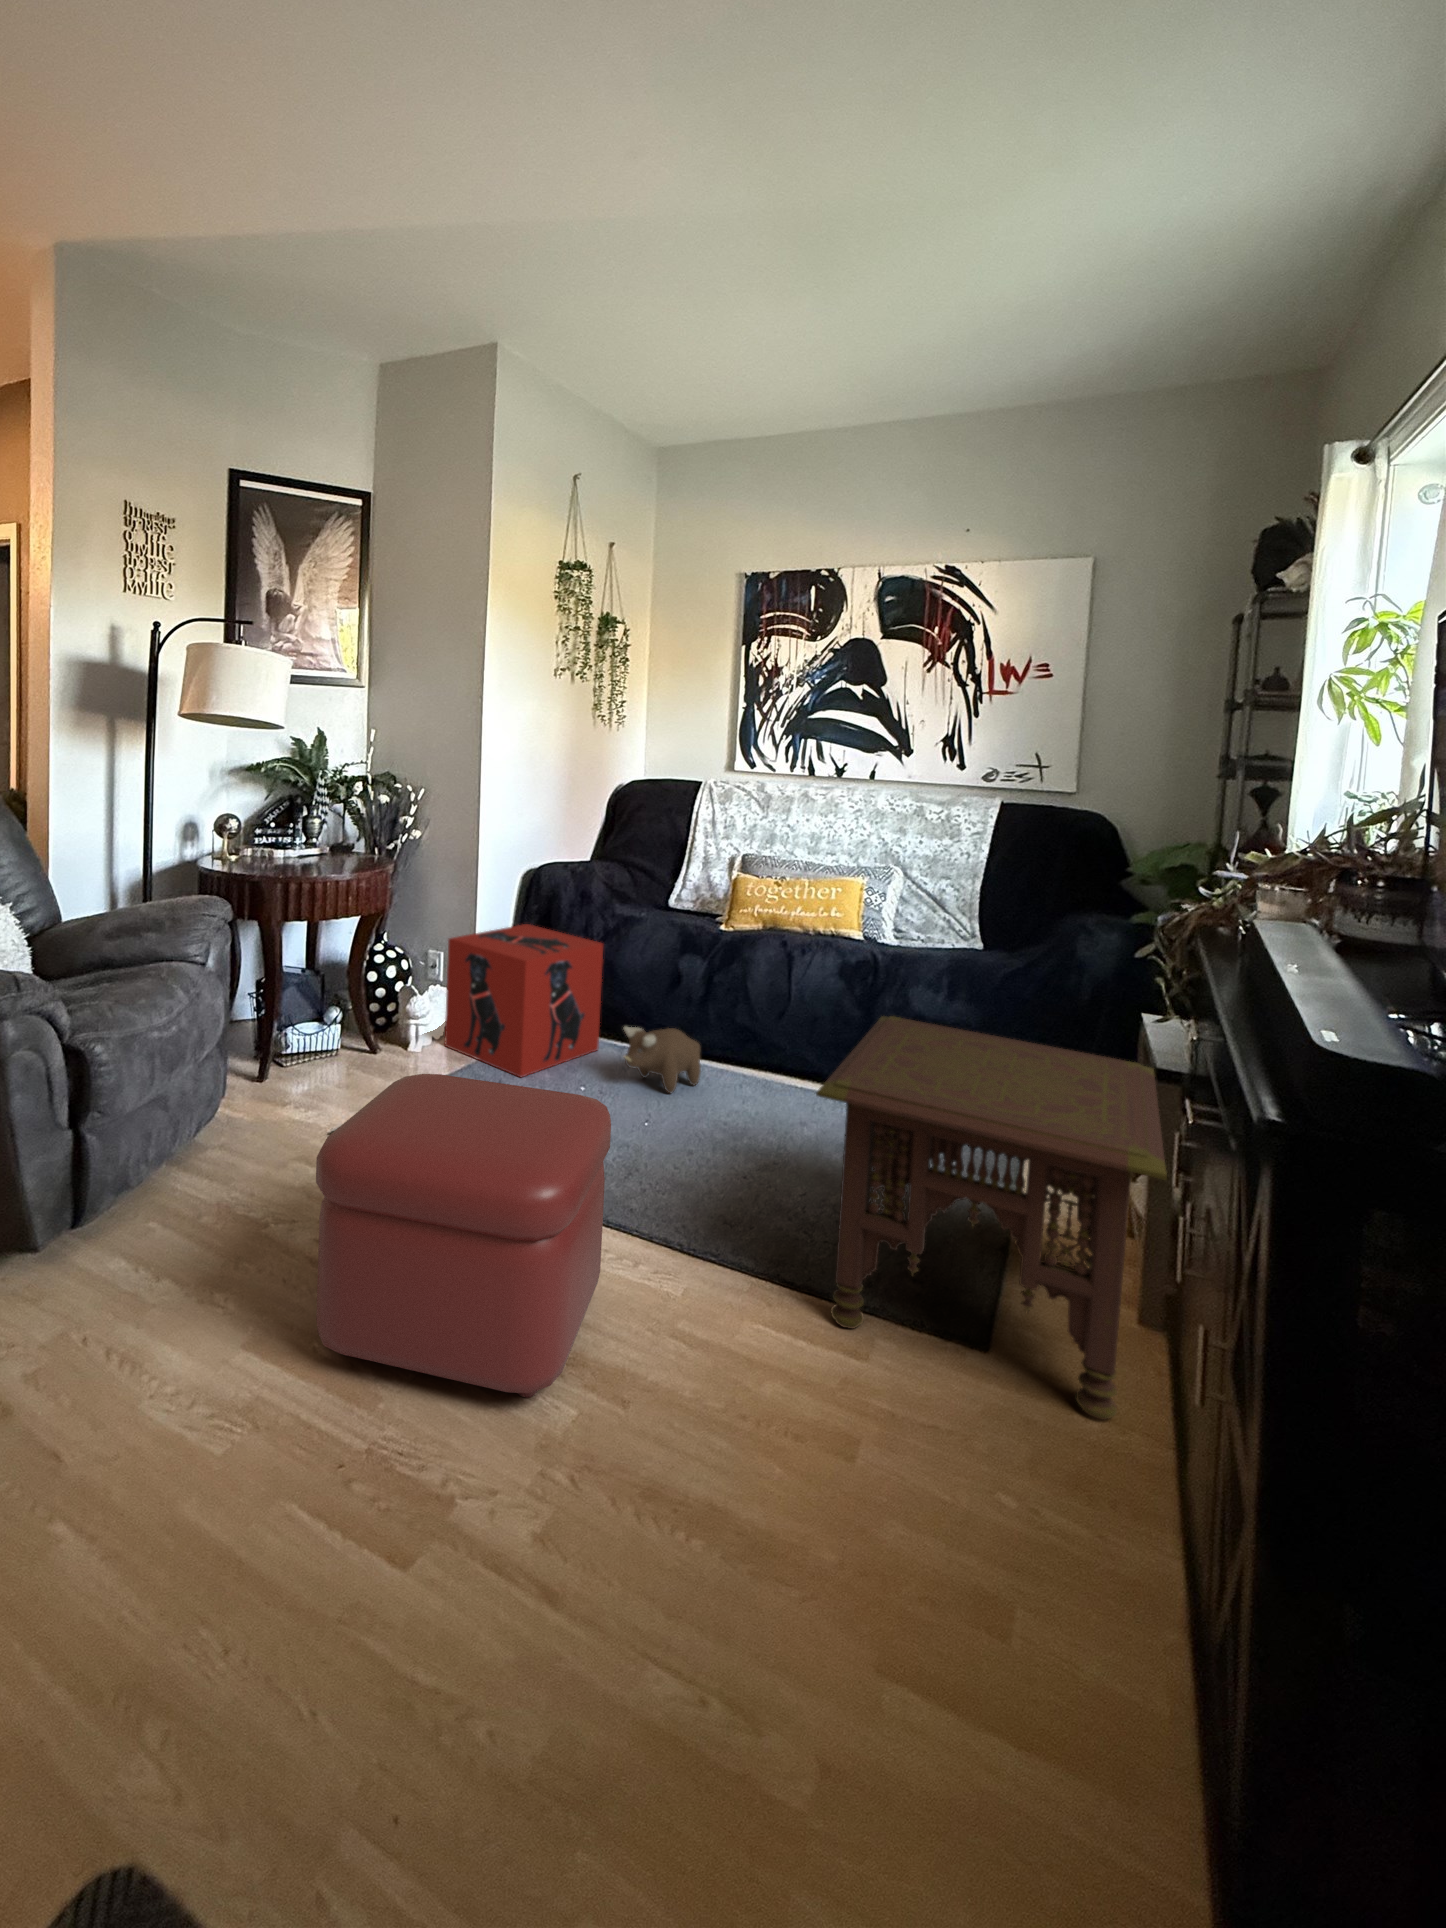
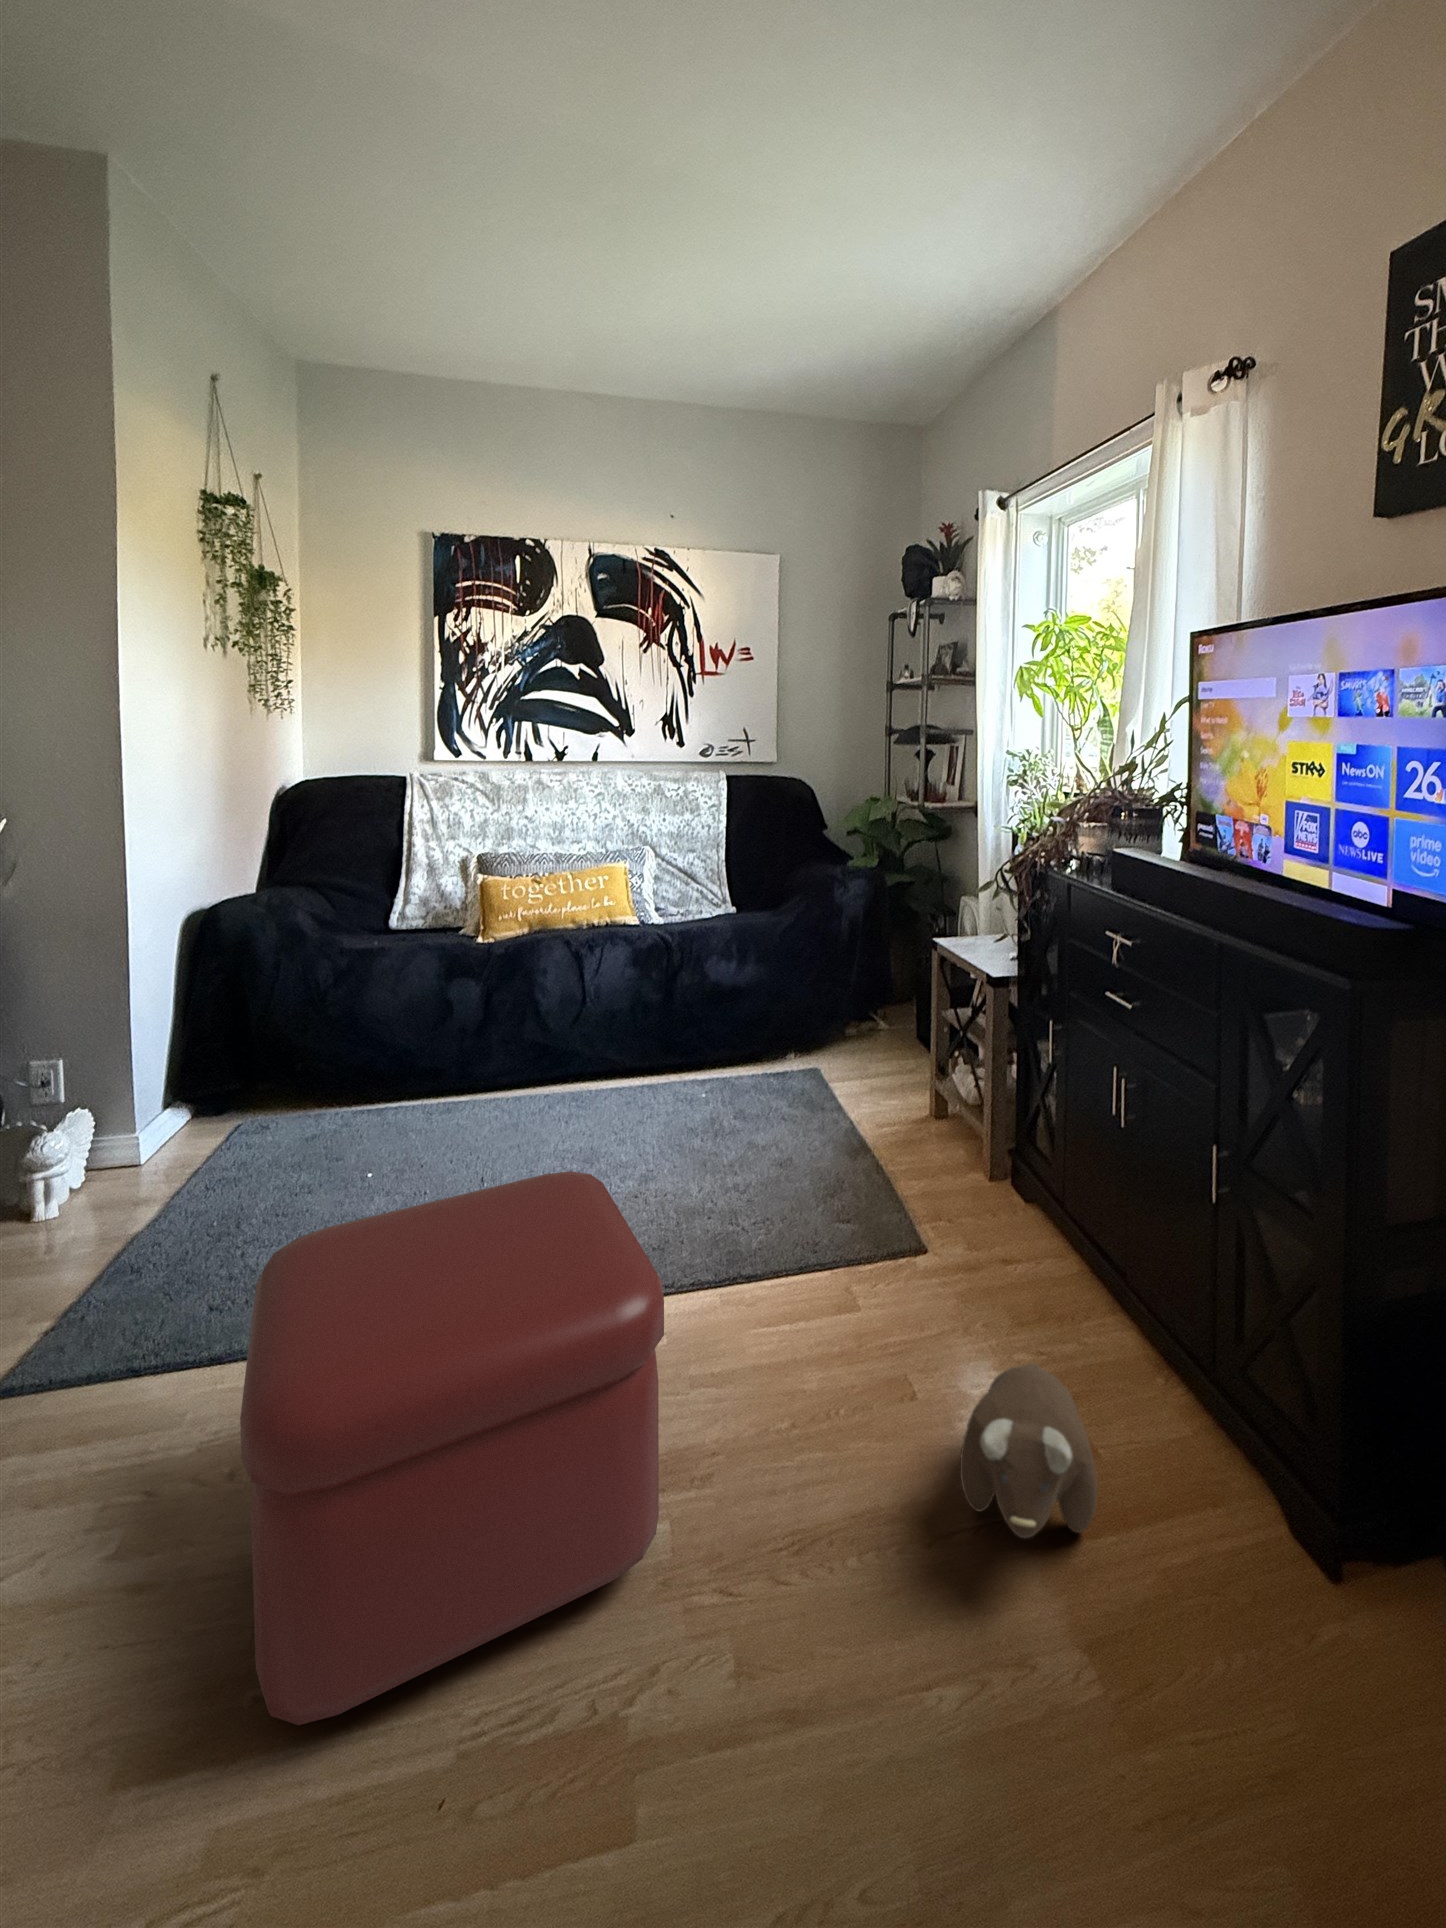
storage box: present [445,924,603,1077] -> none [96,990,354,1200]
side table: present [816,1016,1167,1420] -> none [758,971,1075,1292]
plush toy: present [624,1027,701,1093] -> present [960,1363,1097,1538]

